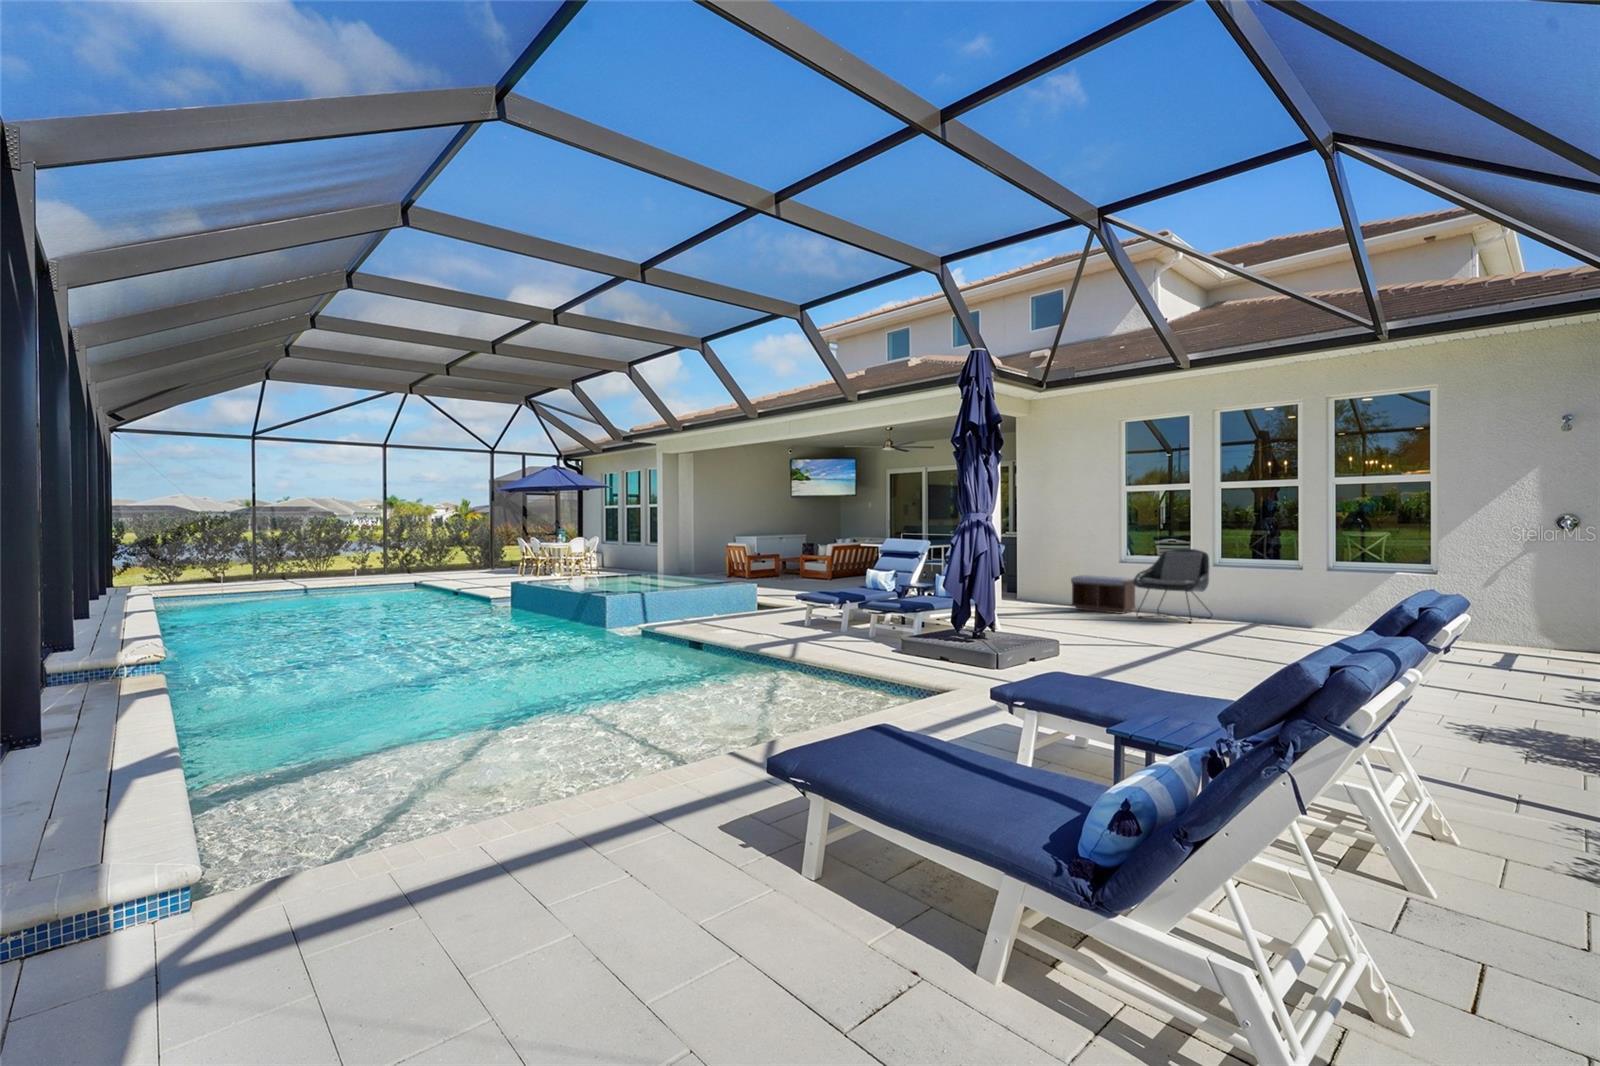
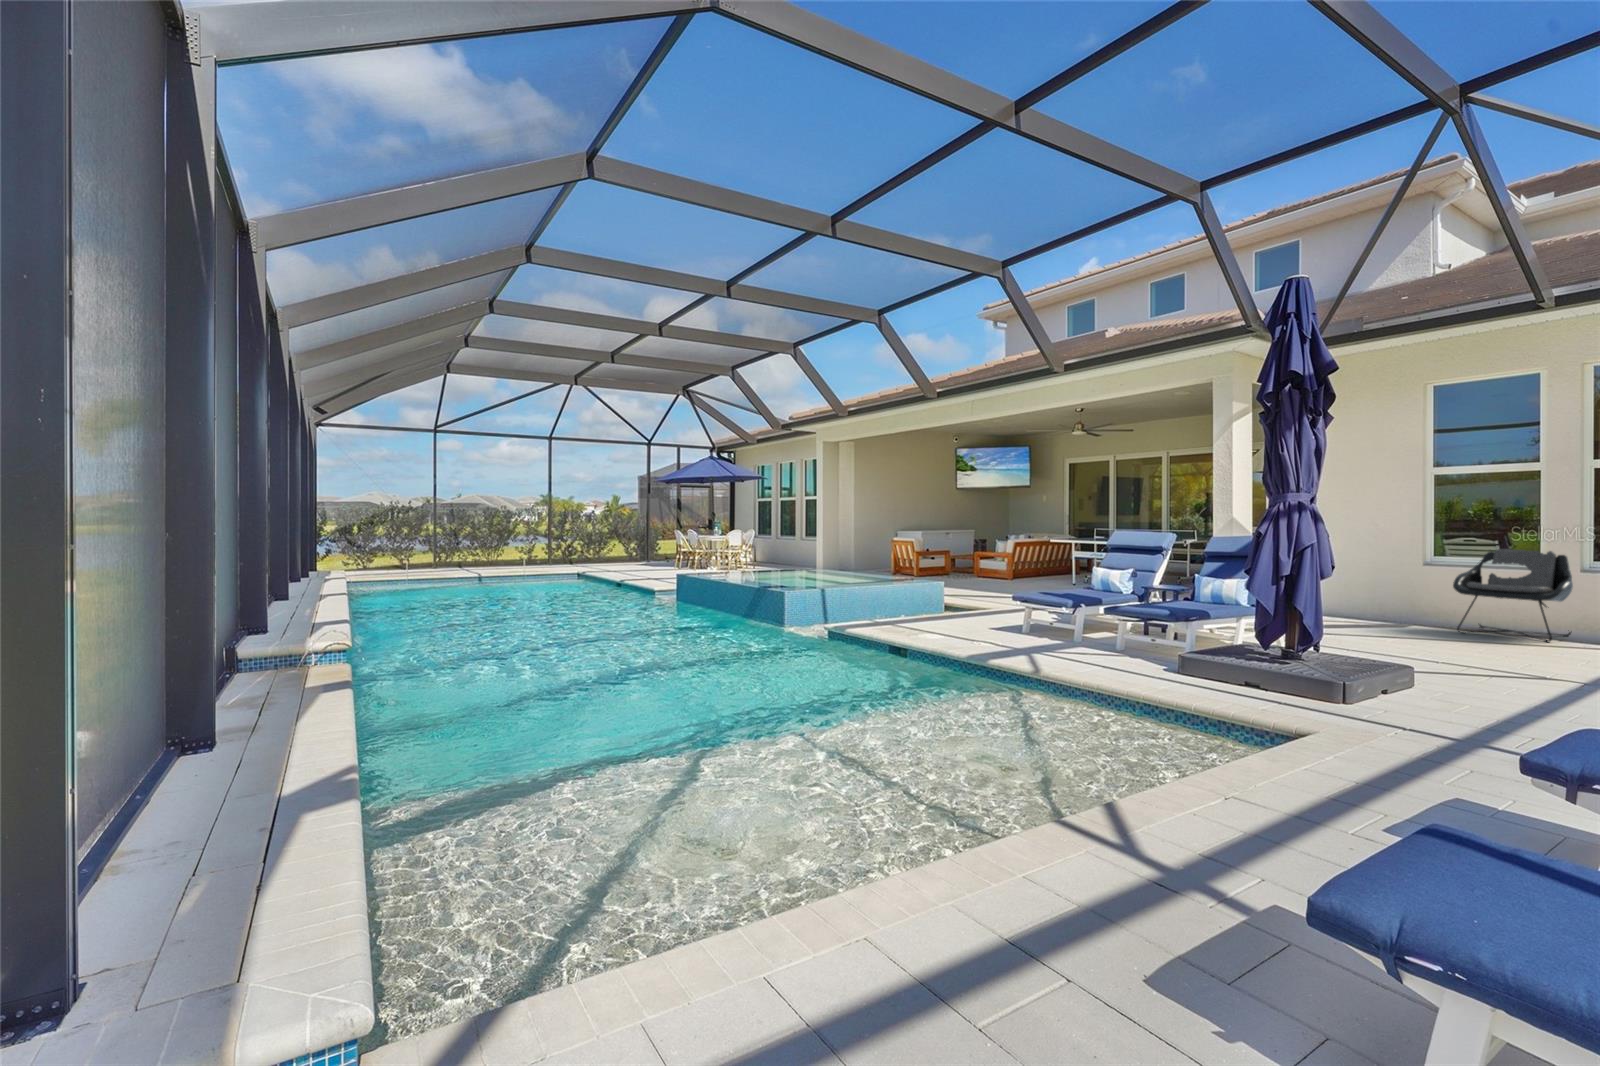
bench: present [1071,575,1135,614] -> none [1348,578,1444,627]

